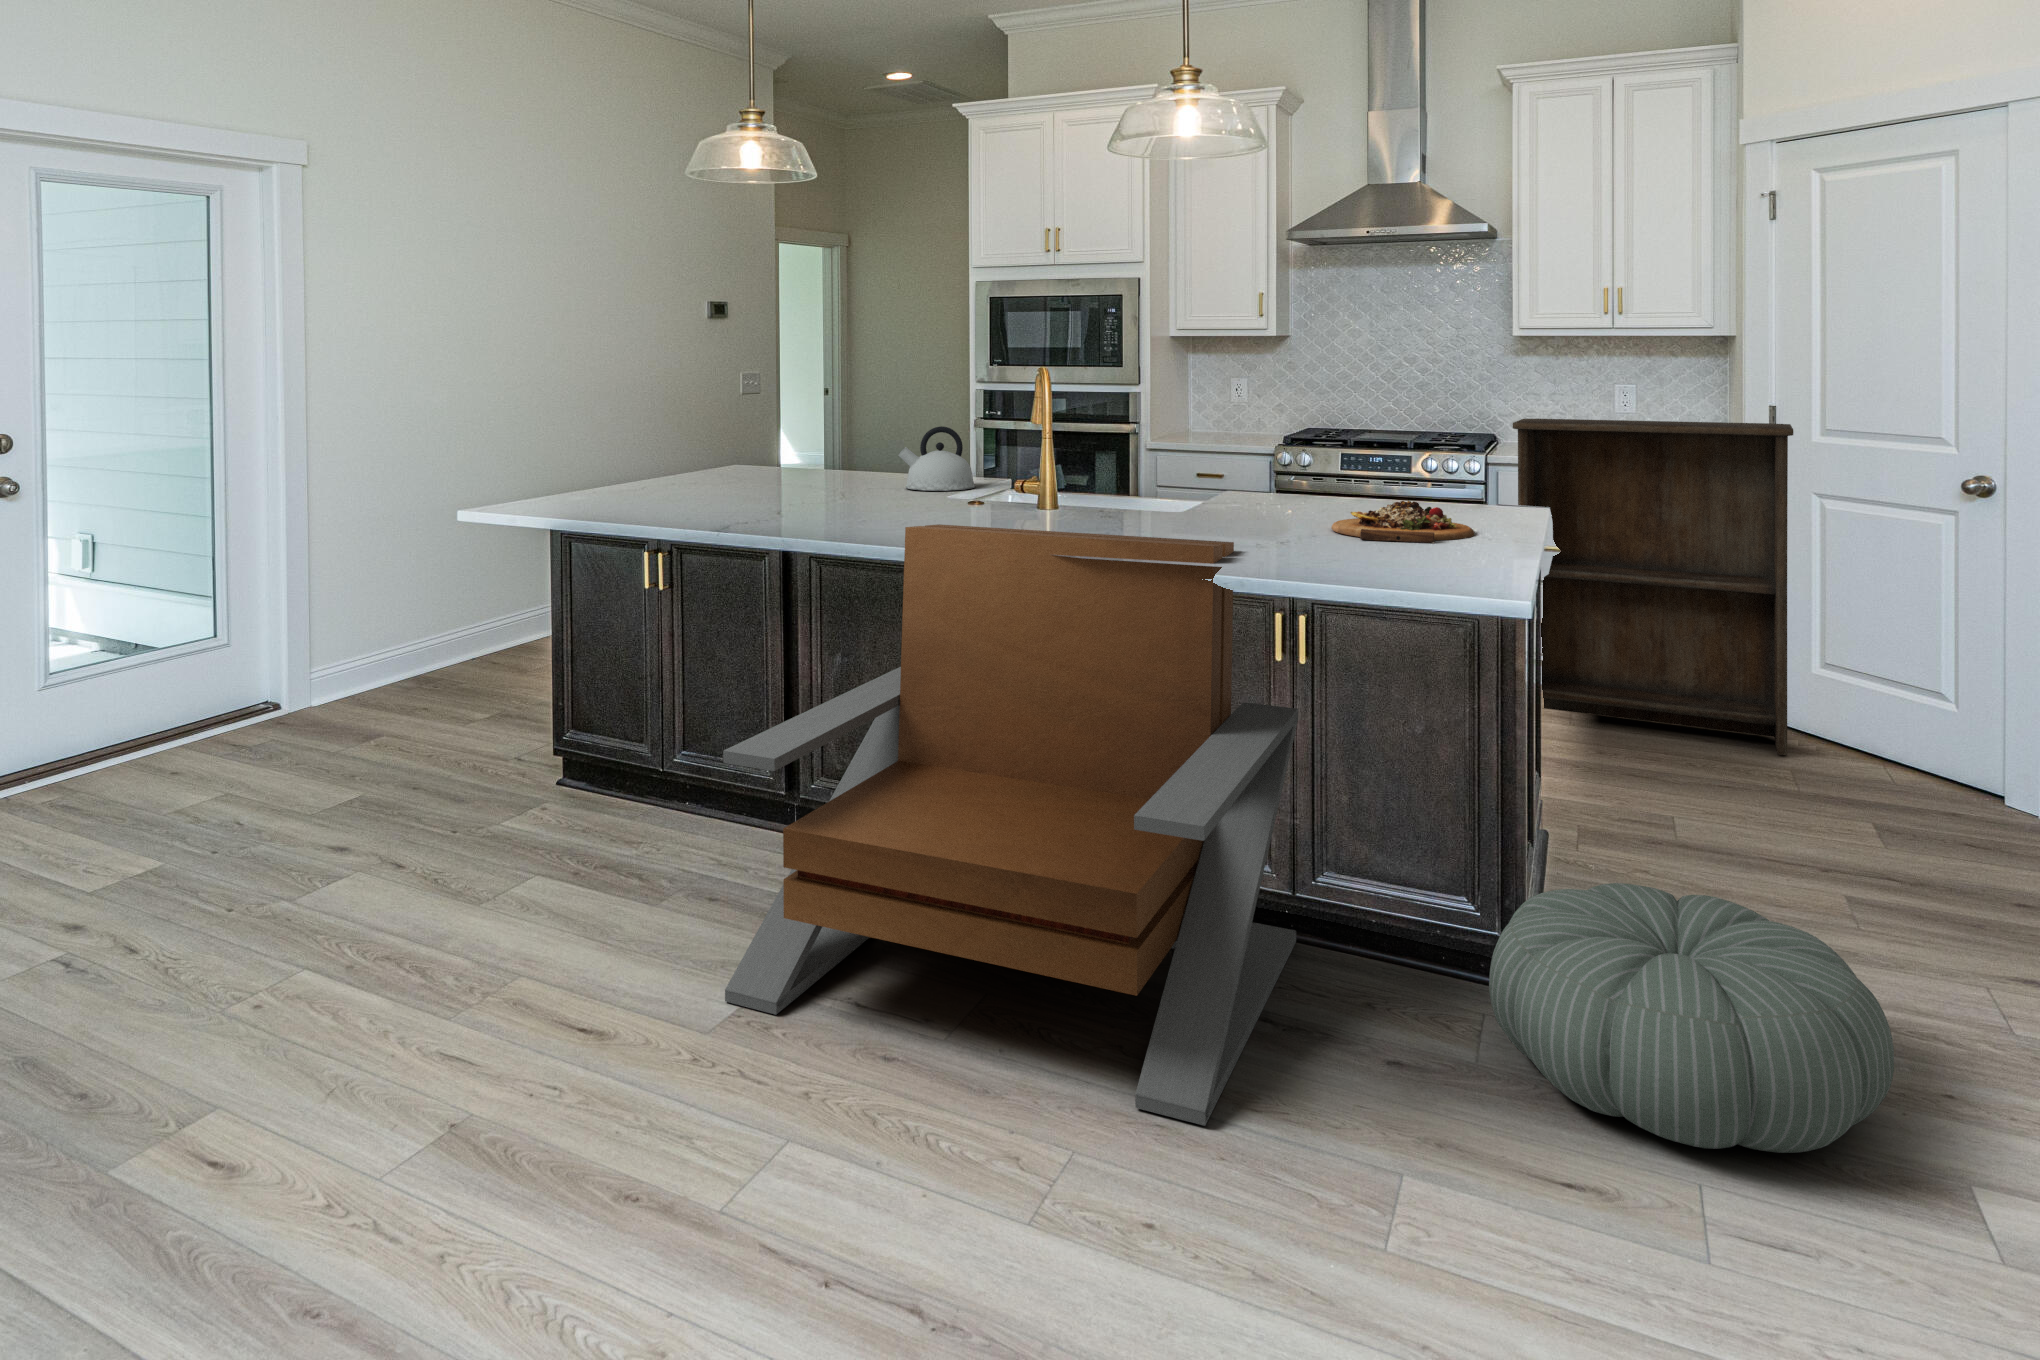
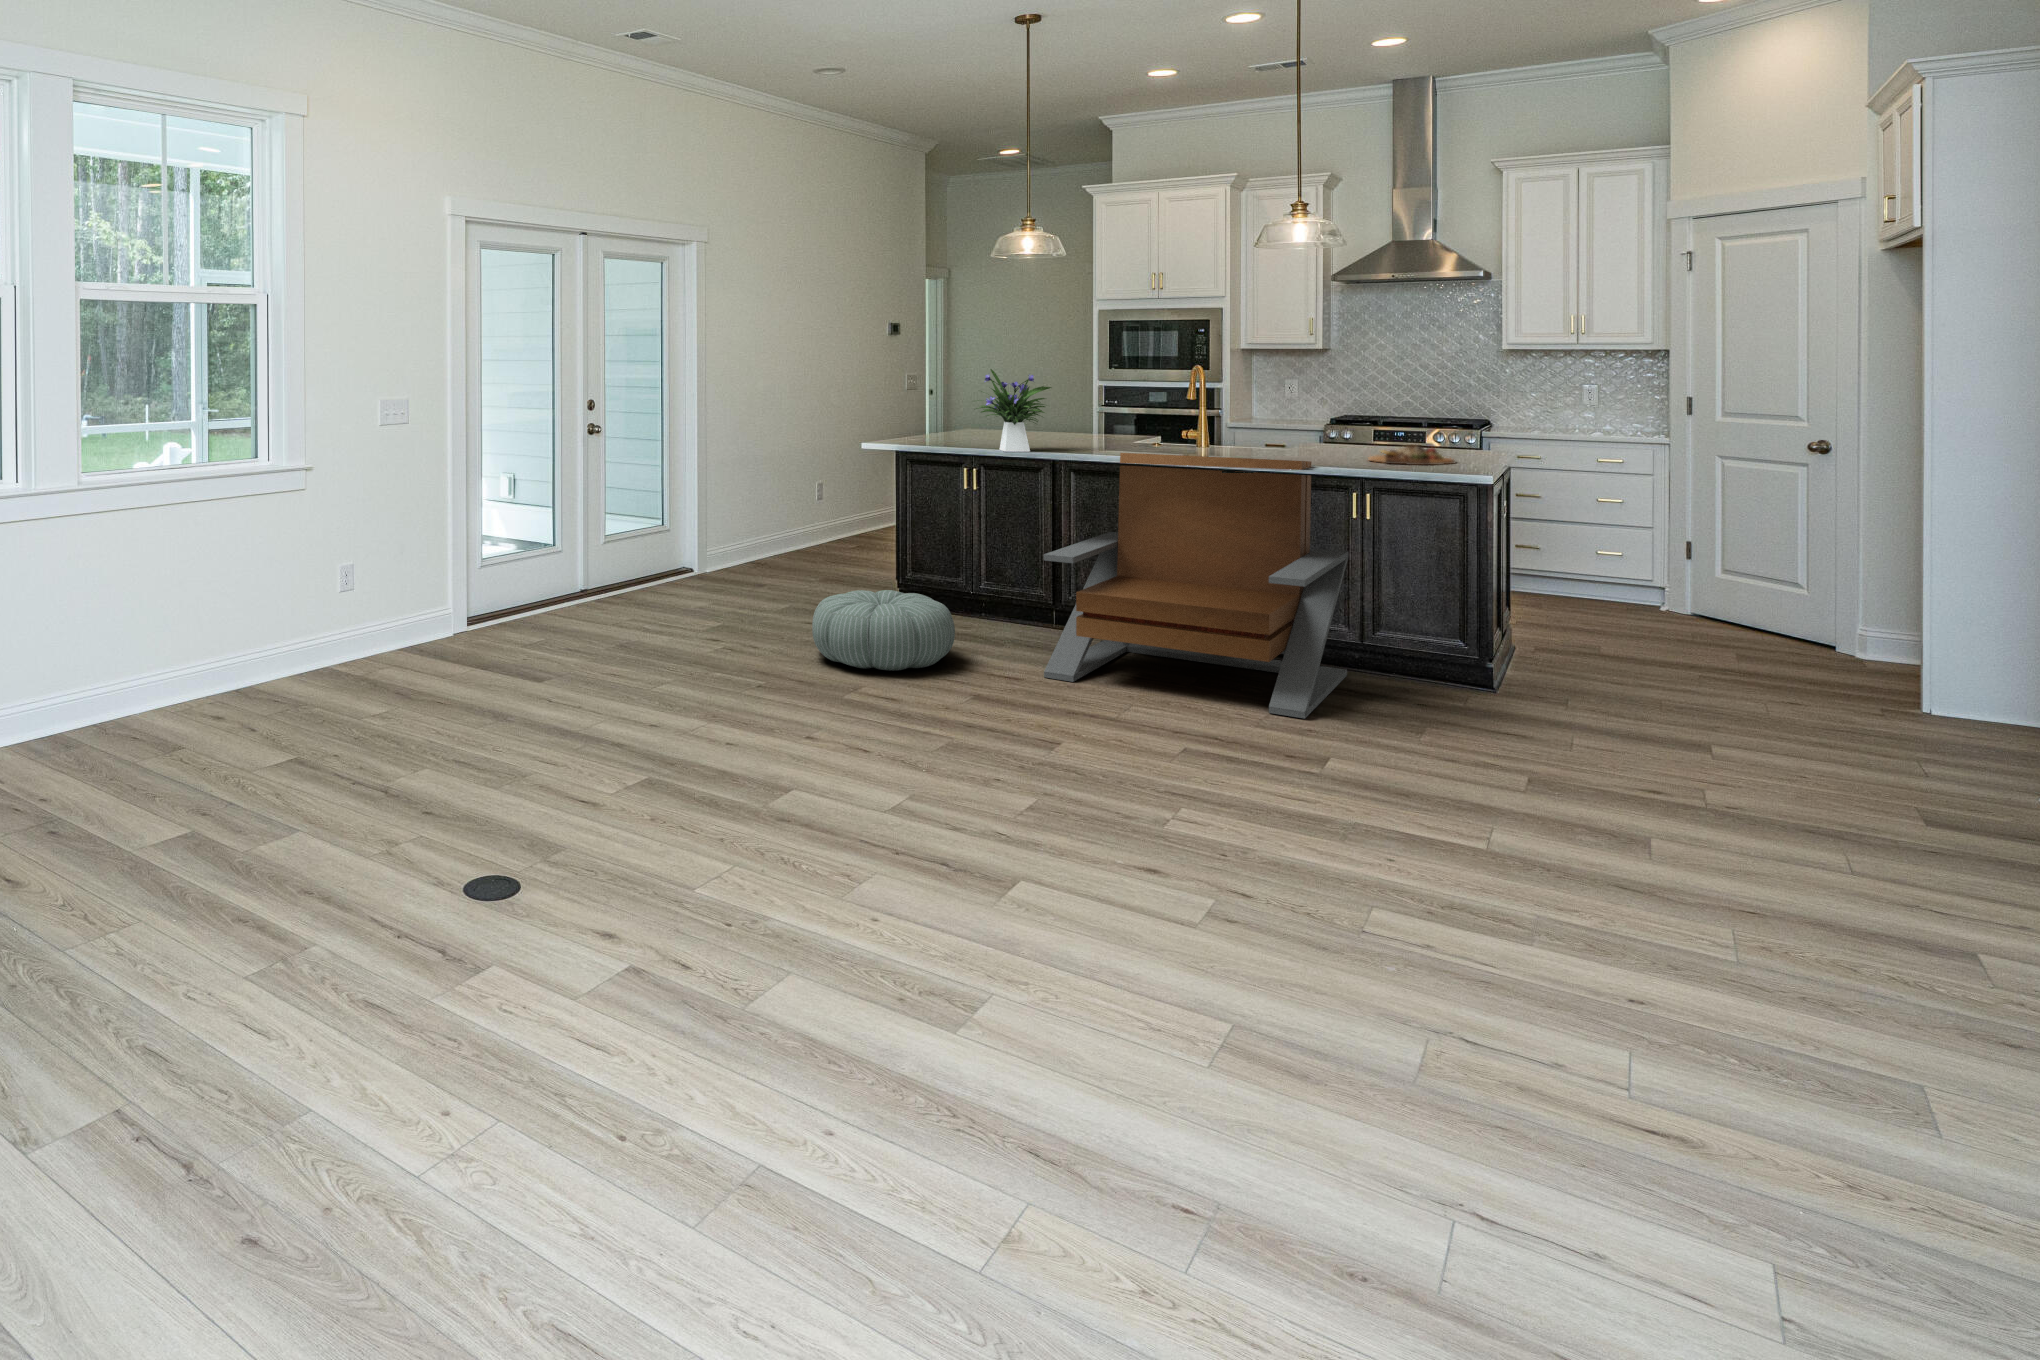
flower arrangement: none [698,370,835,515] -> present [977,369,1051,452]
bookshelf: present [1513,419,1793,755] -> none [1497,404,1702,625]
kettle: present [898,426,975,491] -> none [1075,405,1125,444]
pouf: present [1489,883,1894,1153] -> present [812,590,955,671]

